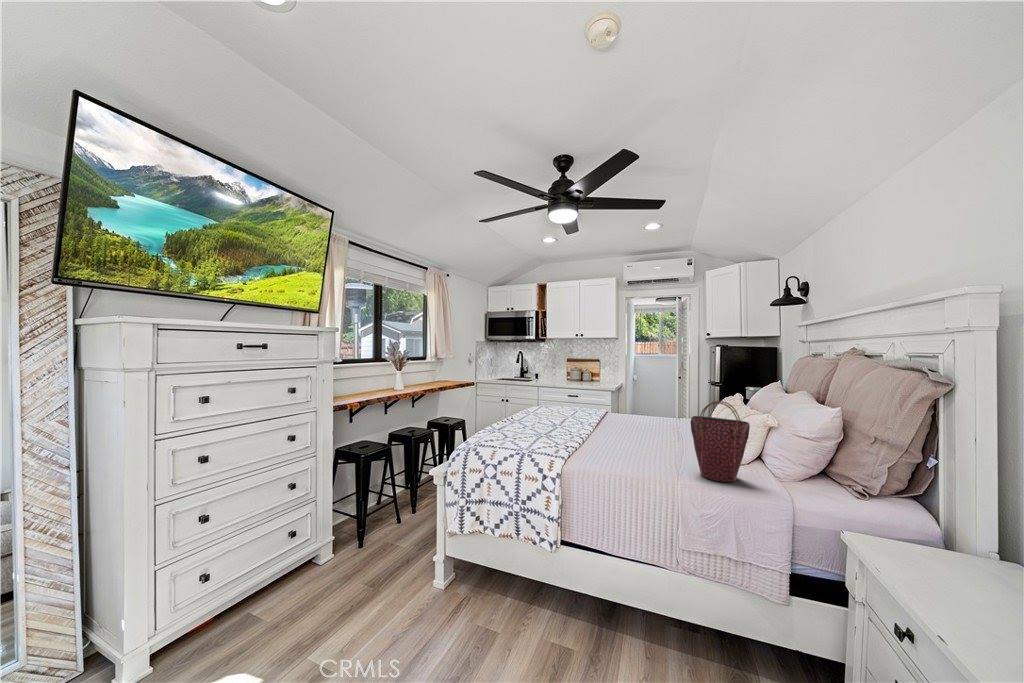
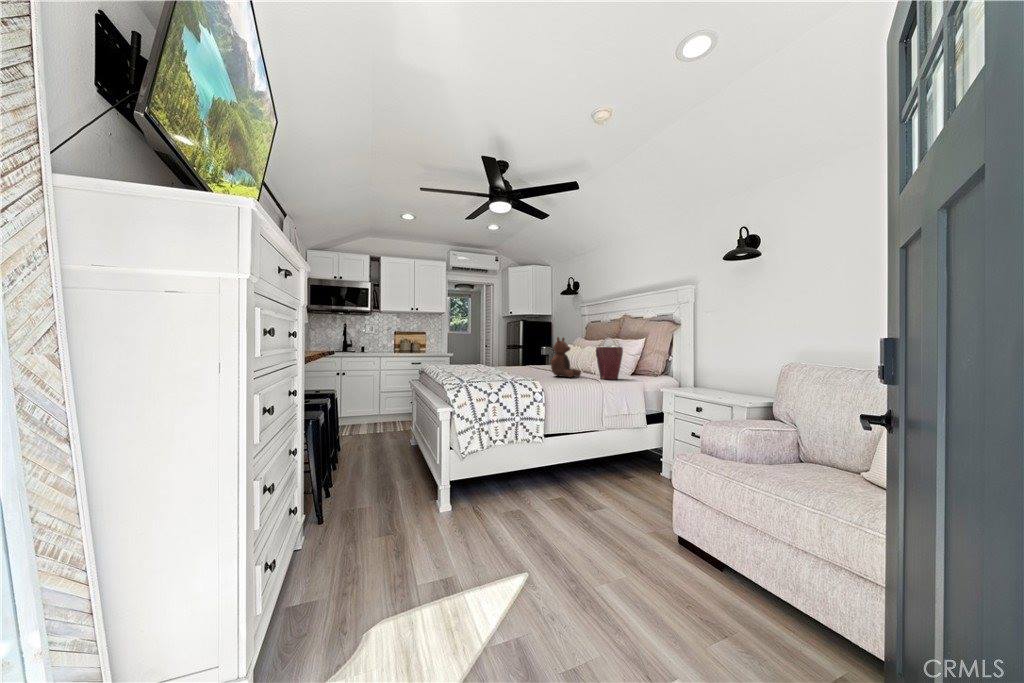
stuffed bear: none [629,391,683,458] -> present [551,337,581,377]

